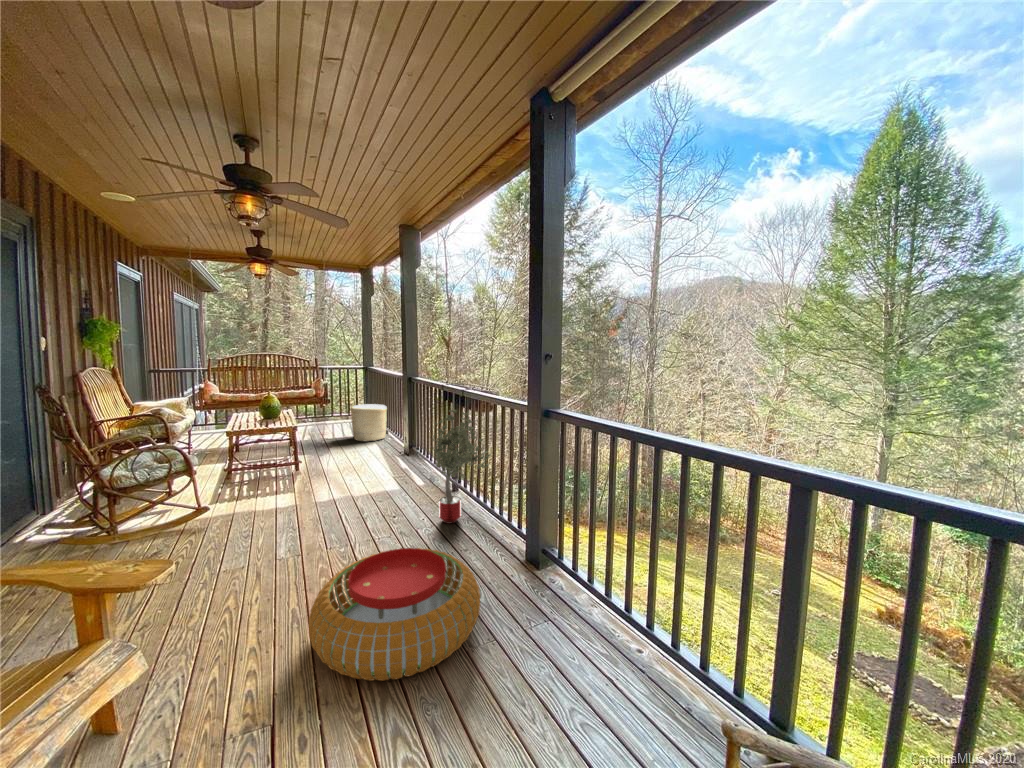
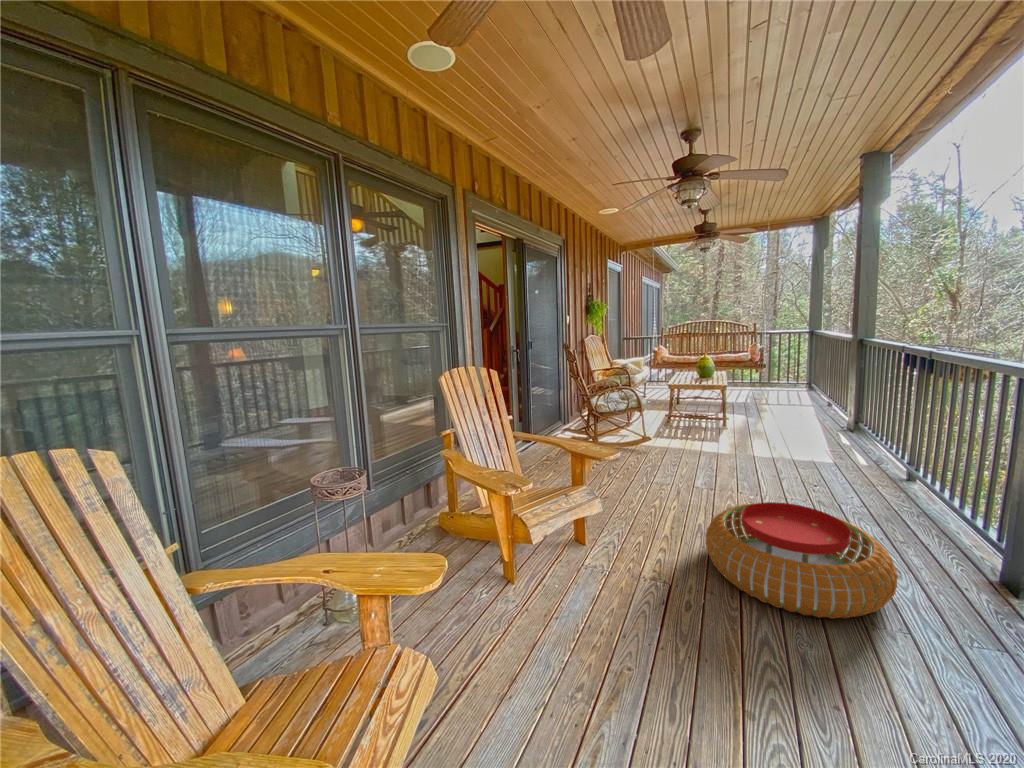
woven basket: present [351,404,387,441] -> none [786,370,833,411]
potted tree: present [433,410,491,523] -> none [862,375,974,513]

